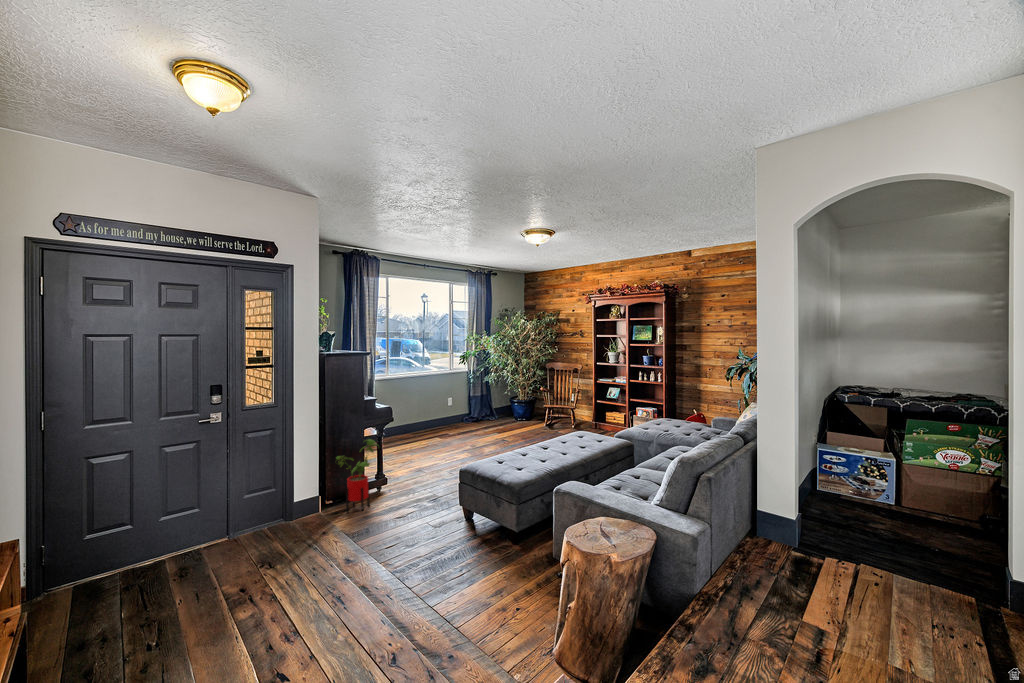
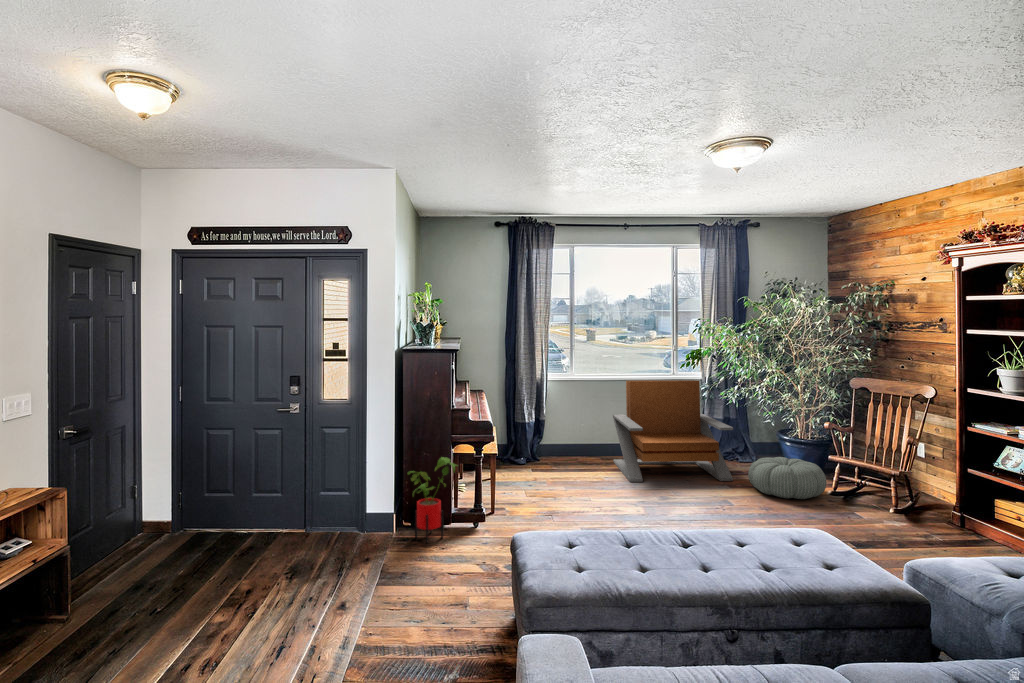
lounge chair: none [408,372,494,444] -> present [613,380,733,482]
pouf: none [506,413,546,436] -> present [748,457,827,499]

